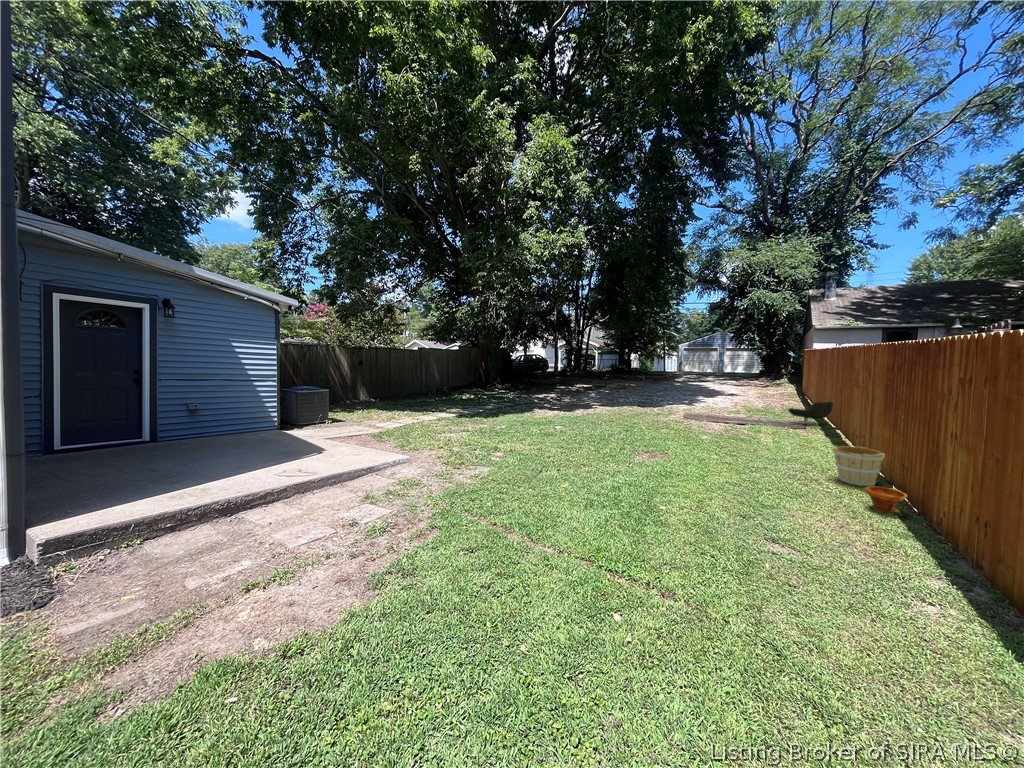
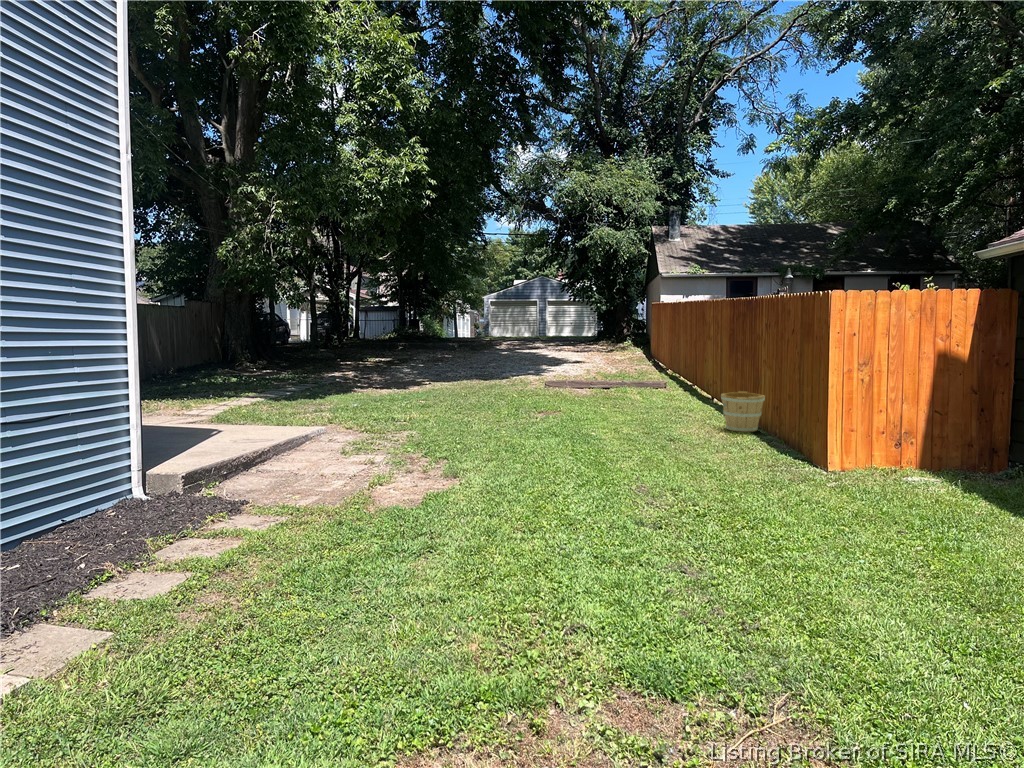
lounge chair: present [788,402,833,424] -> none [654,356,698,387]
planter: present [865,486,907,513] -> none [757,425,791,449]

